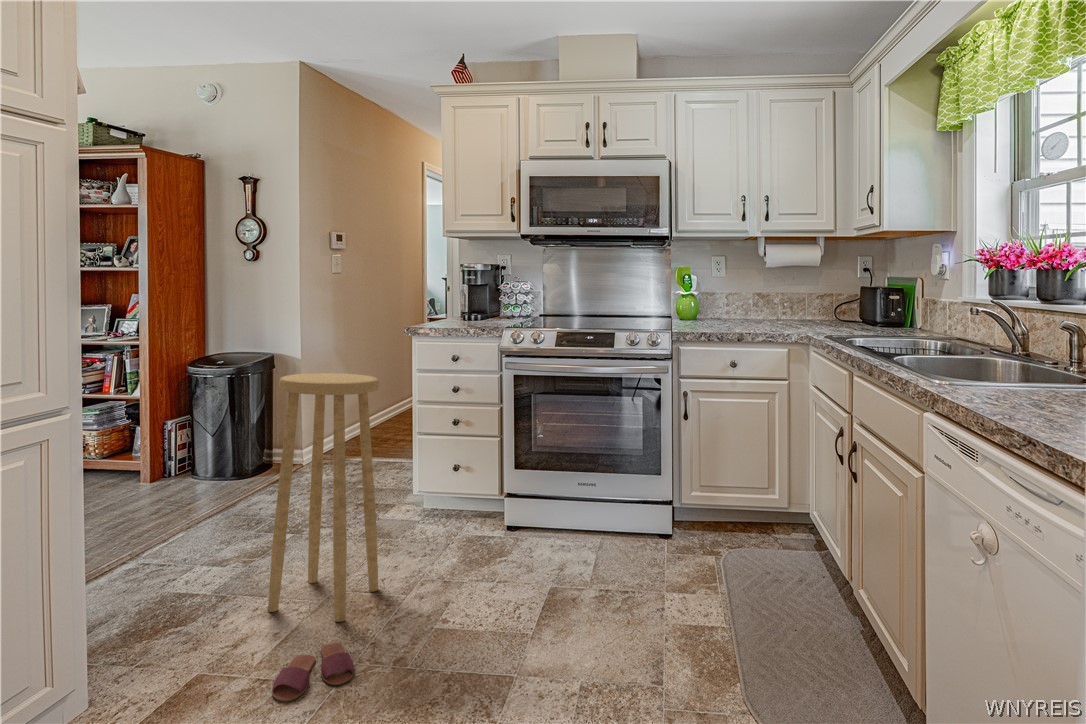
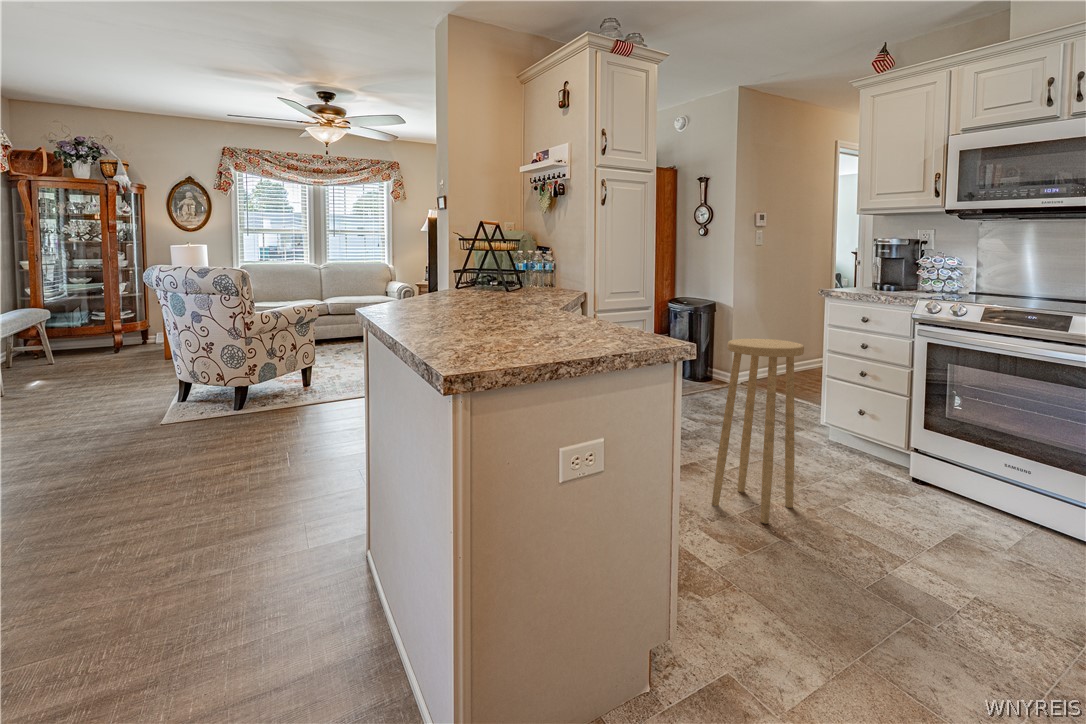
slippers: present [272,643,354,701] -> none [722,537,779,566]

